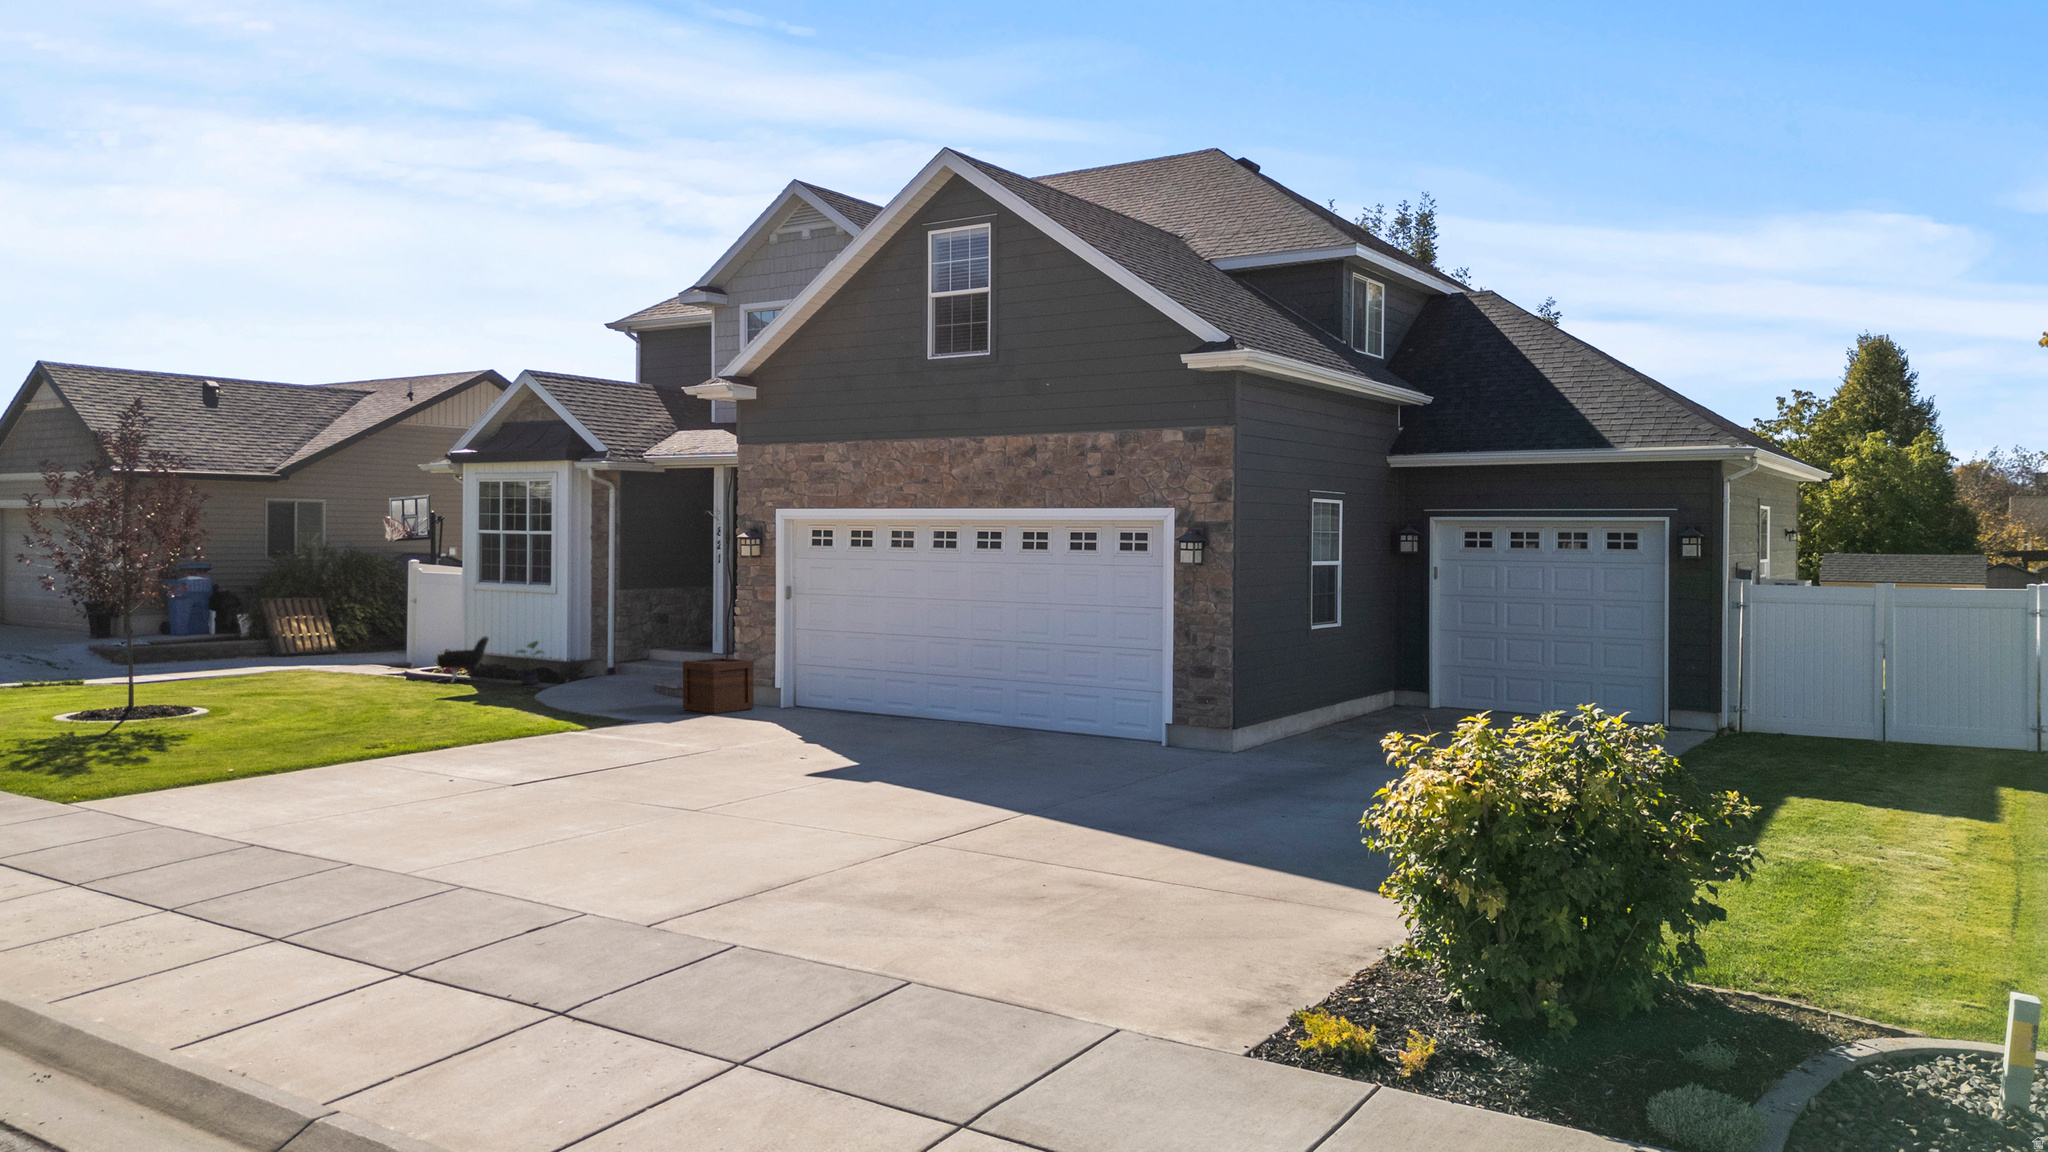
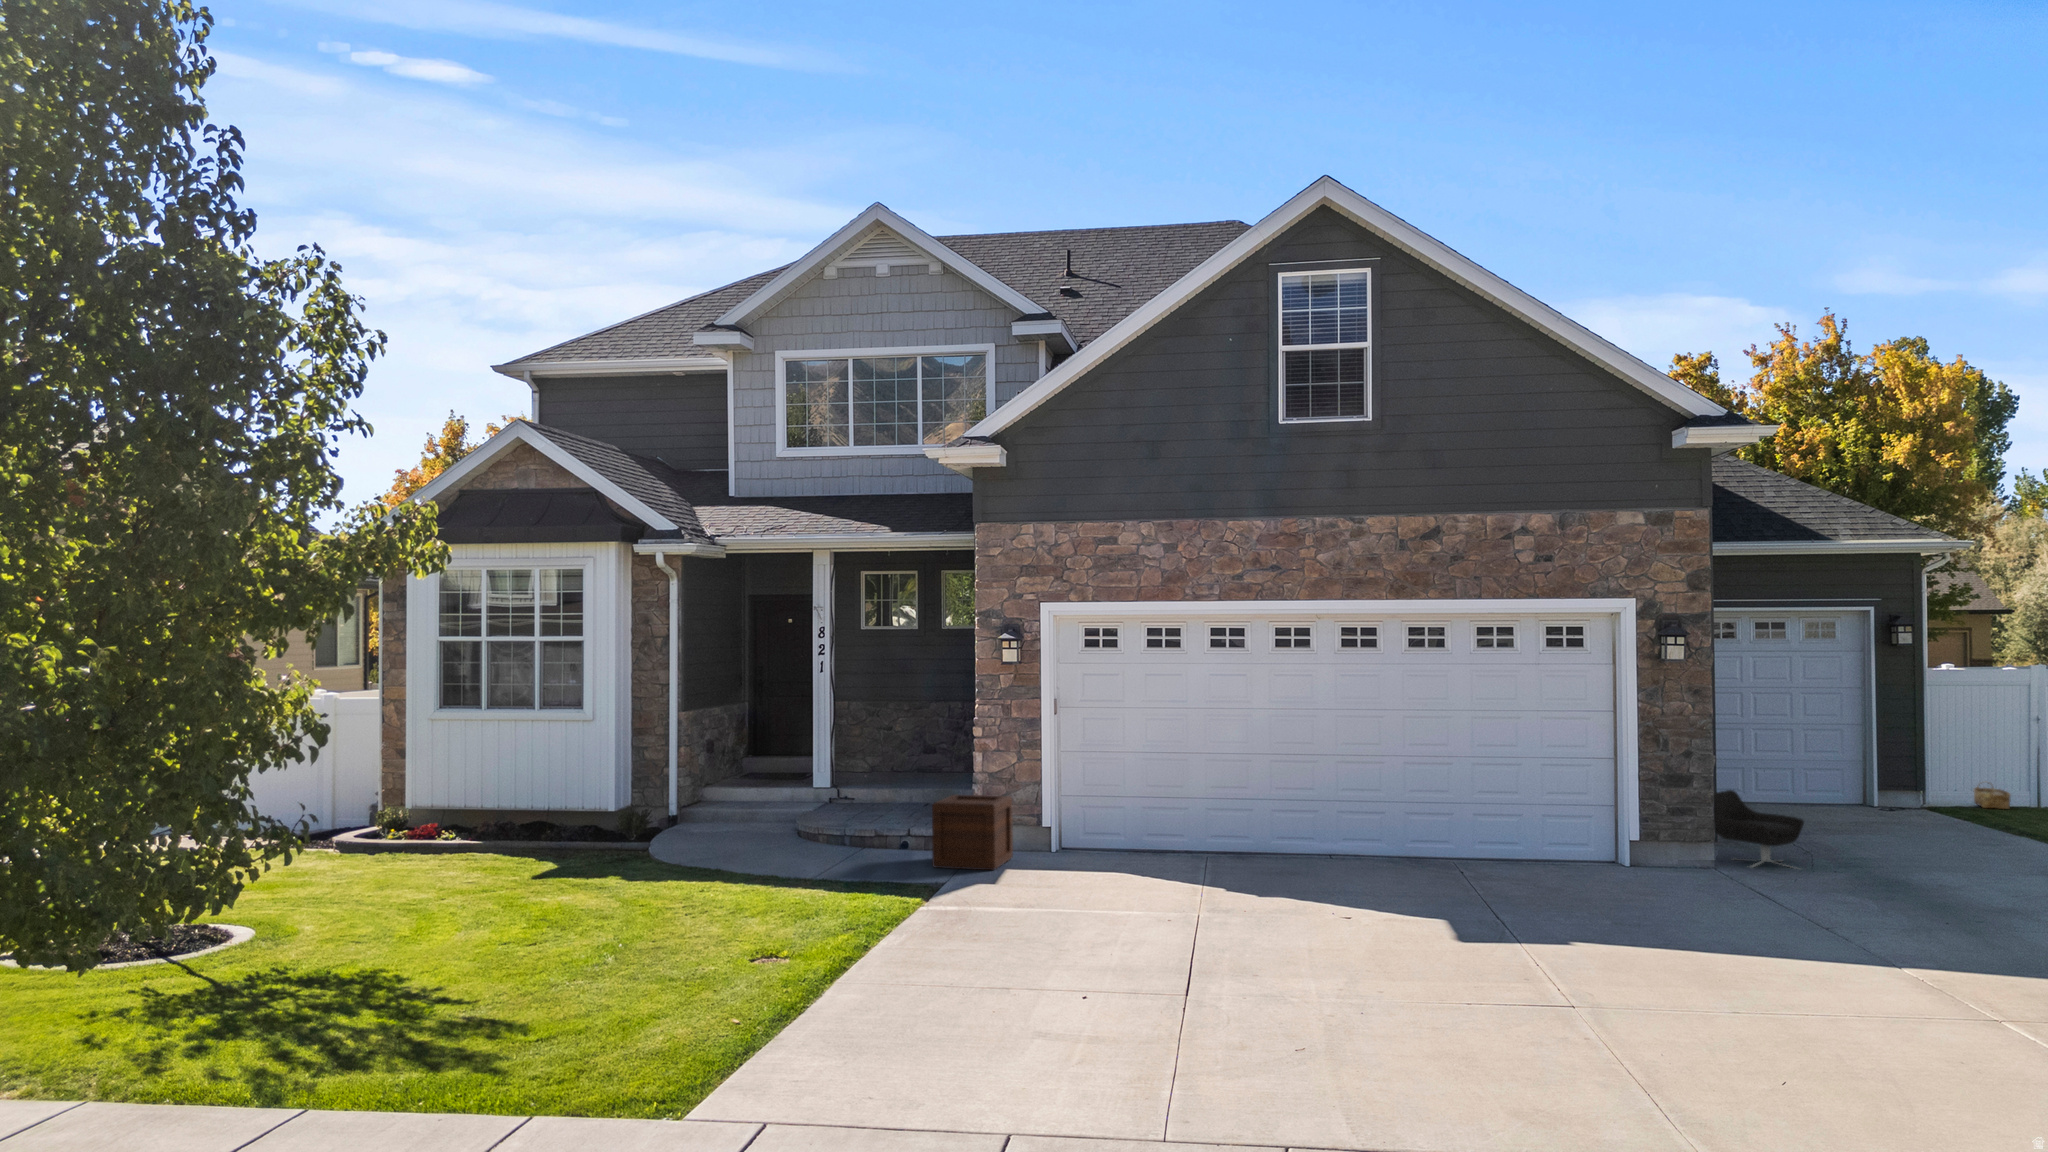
lounge chair: present [437,636,488,682] -> present [1714,790,1804,867]
potted plant: present [516,641,543,685] -> none [553,785,598,848]
woven basket: none [1780,708,1817,737] -> present [1973,786,2010,809]

